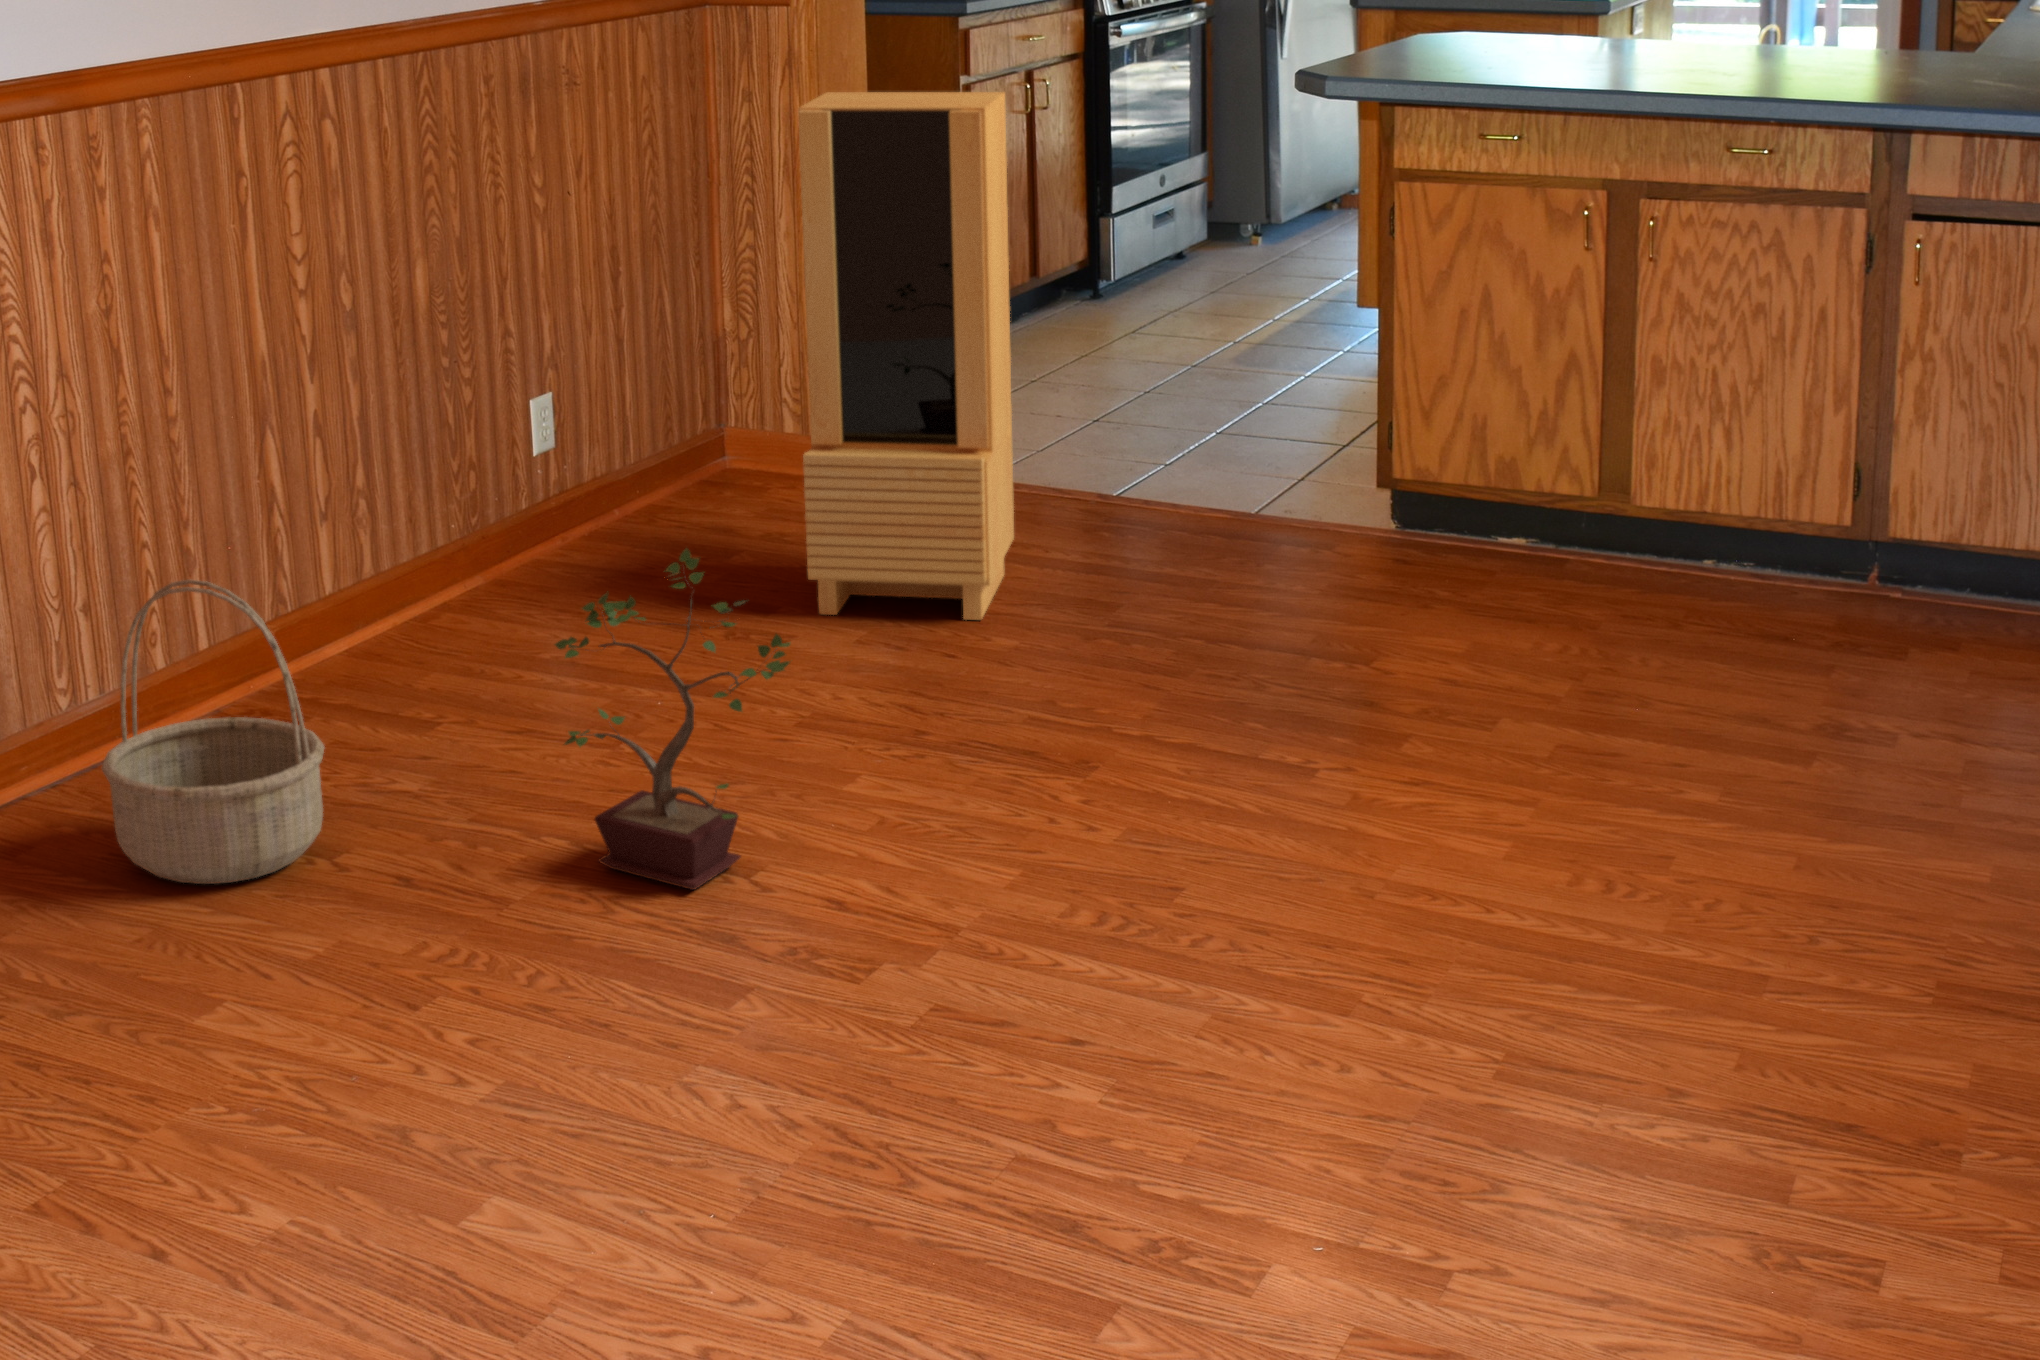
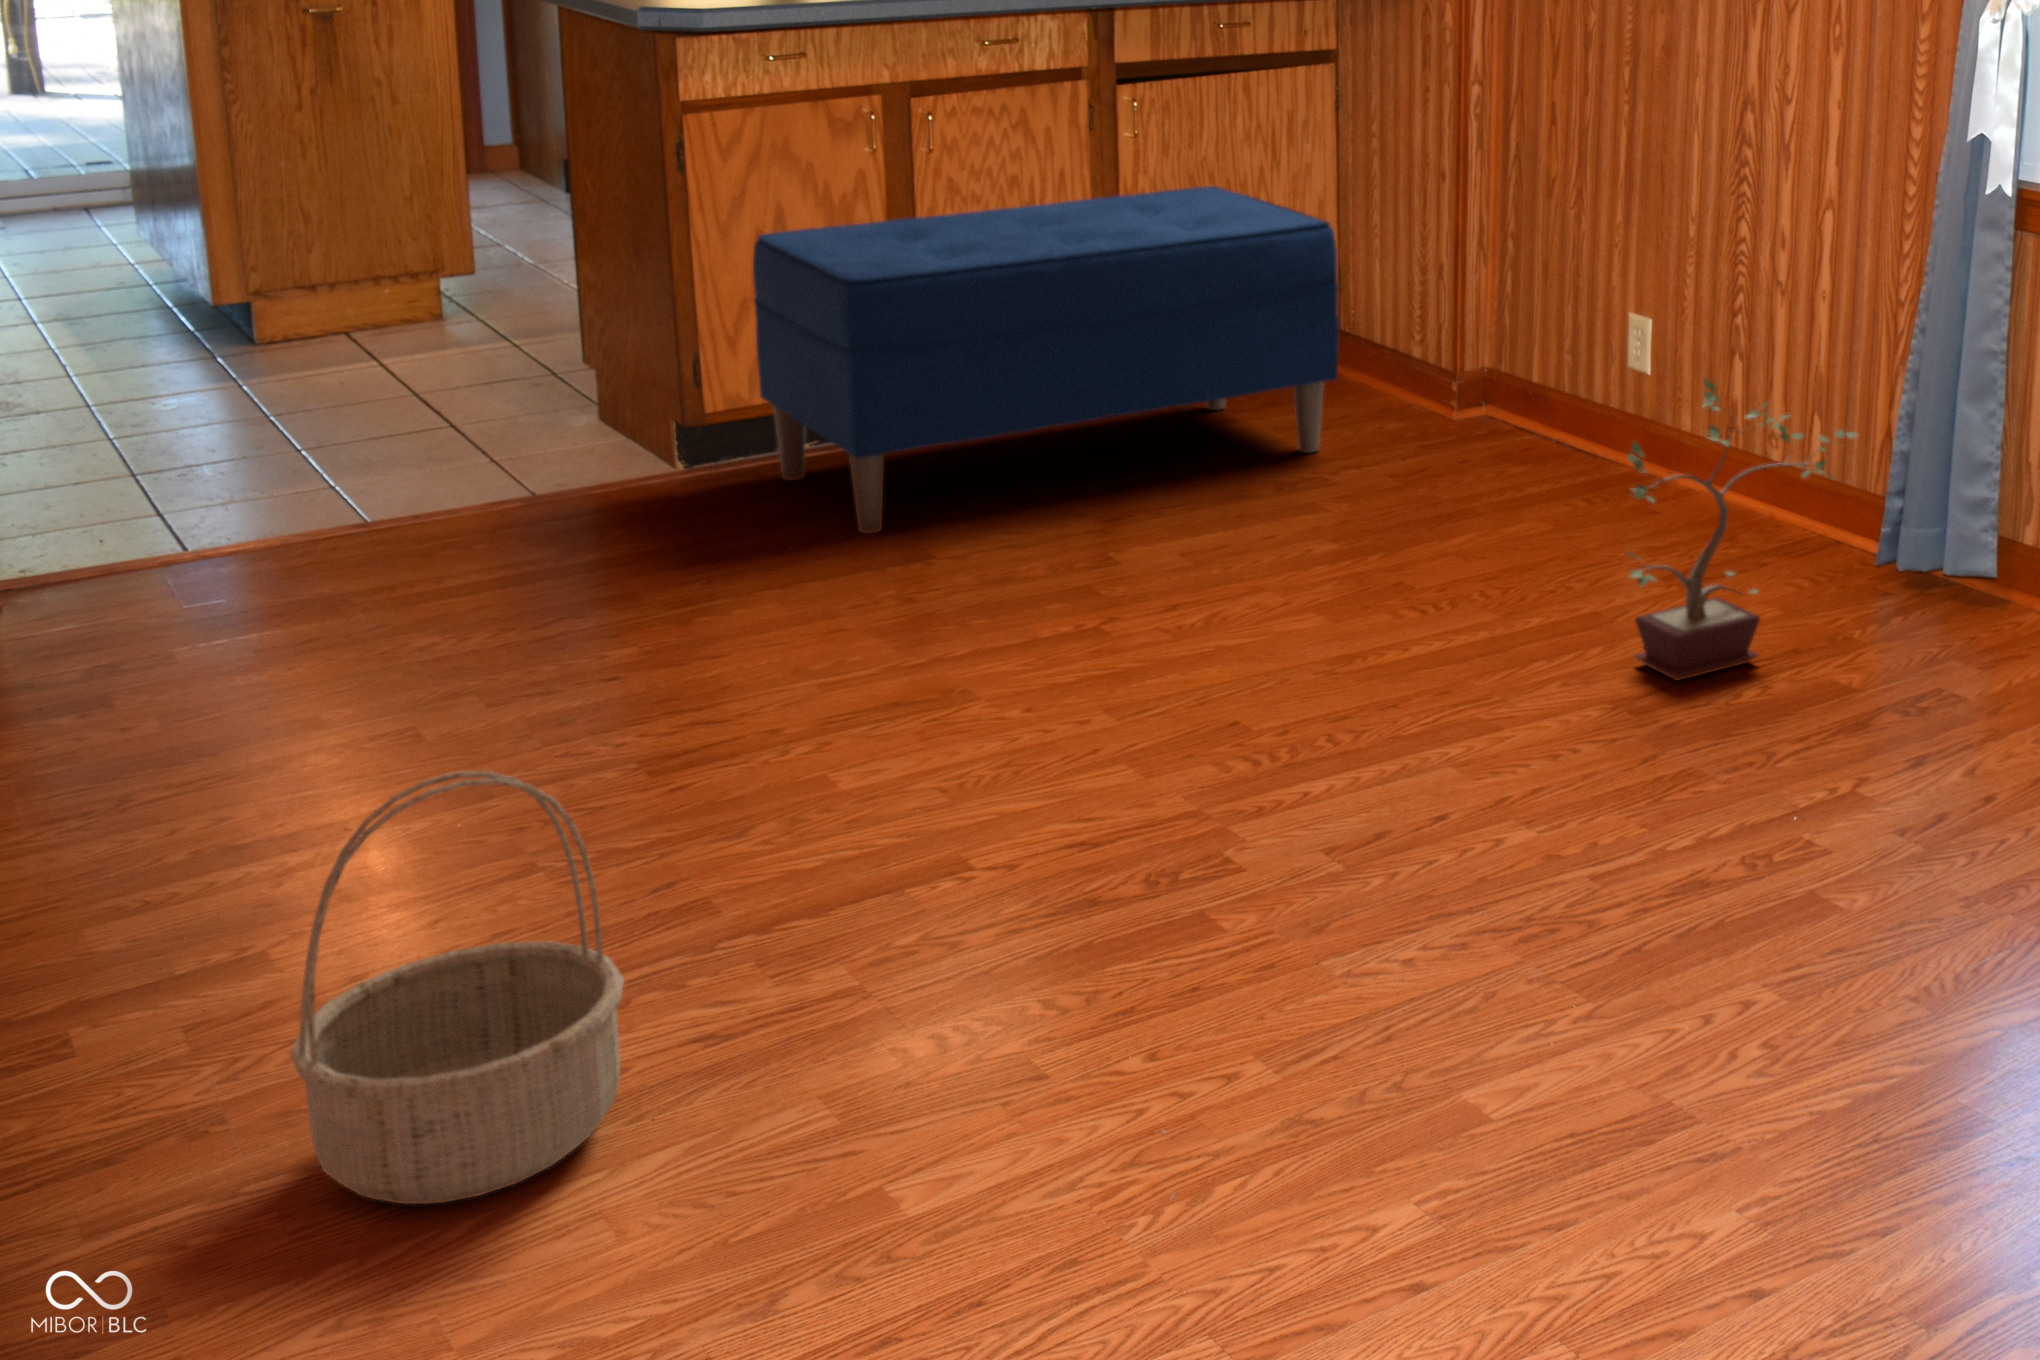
storage cabinet: present [798,92,1014,620] -> none [201,50,576,713]
bench: none [1348,312,2010,707] -> present [753,186,1338,533]
potted plant: present [555,549,790,890] -> present [1627,379,1857,681]

